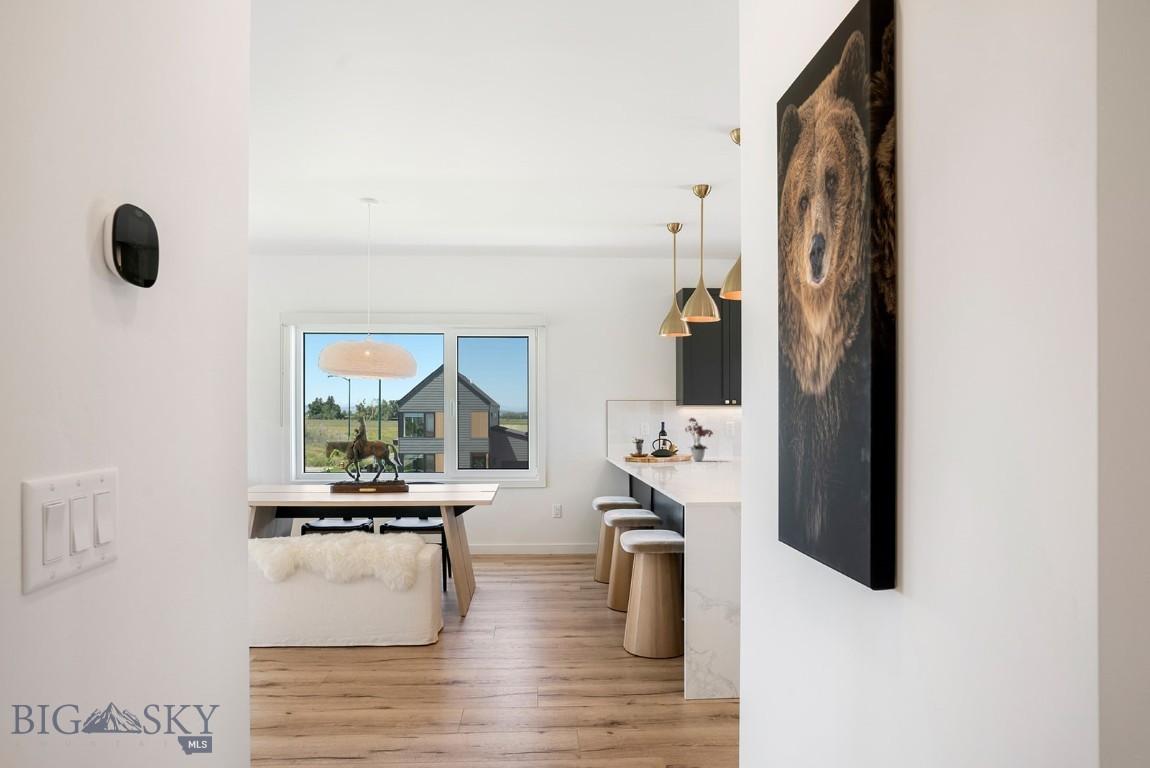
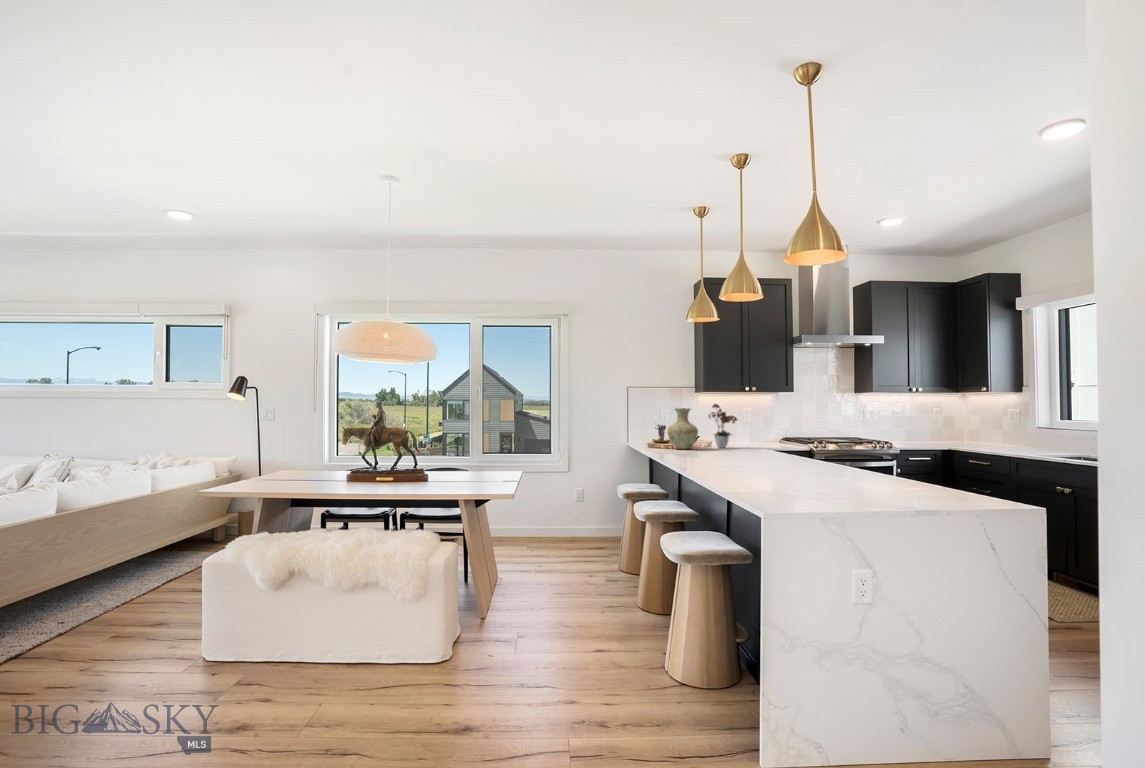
vase: none [645,422,675,462] -> present [667,408,698,449]

